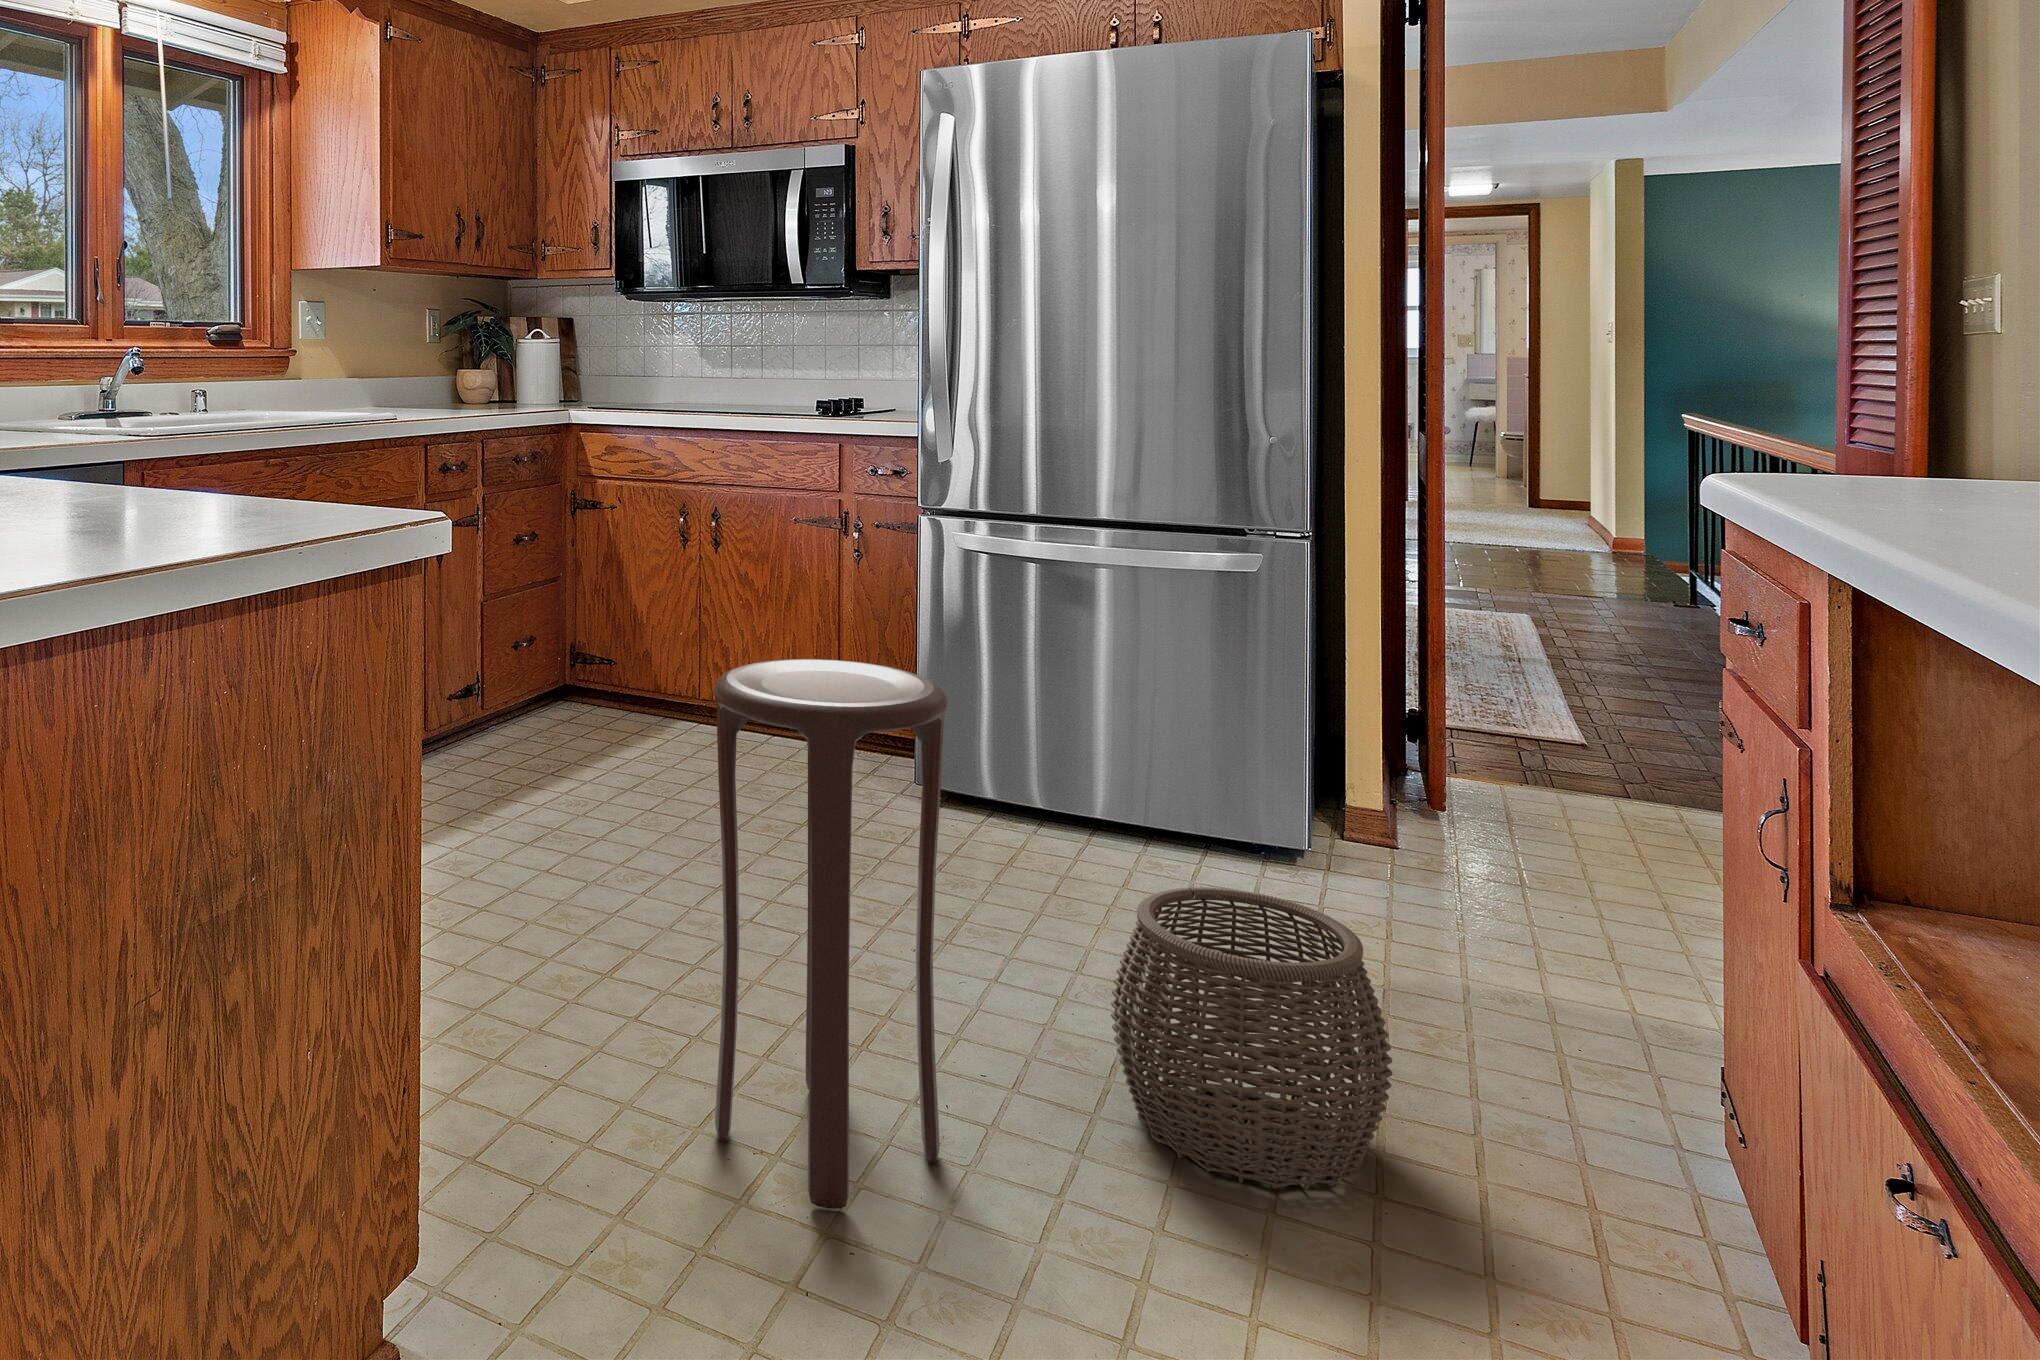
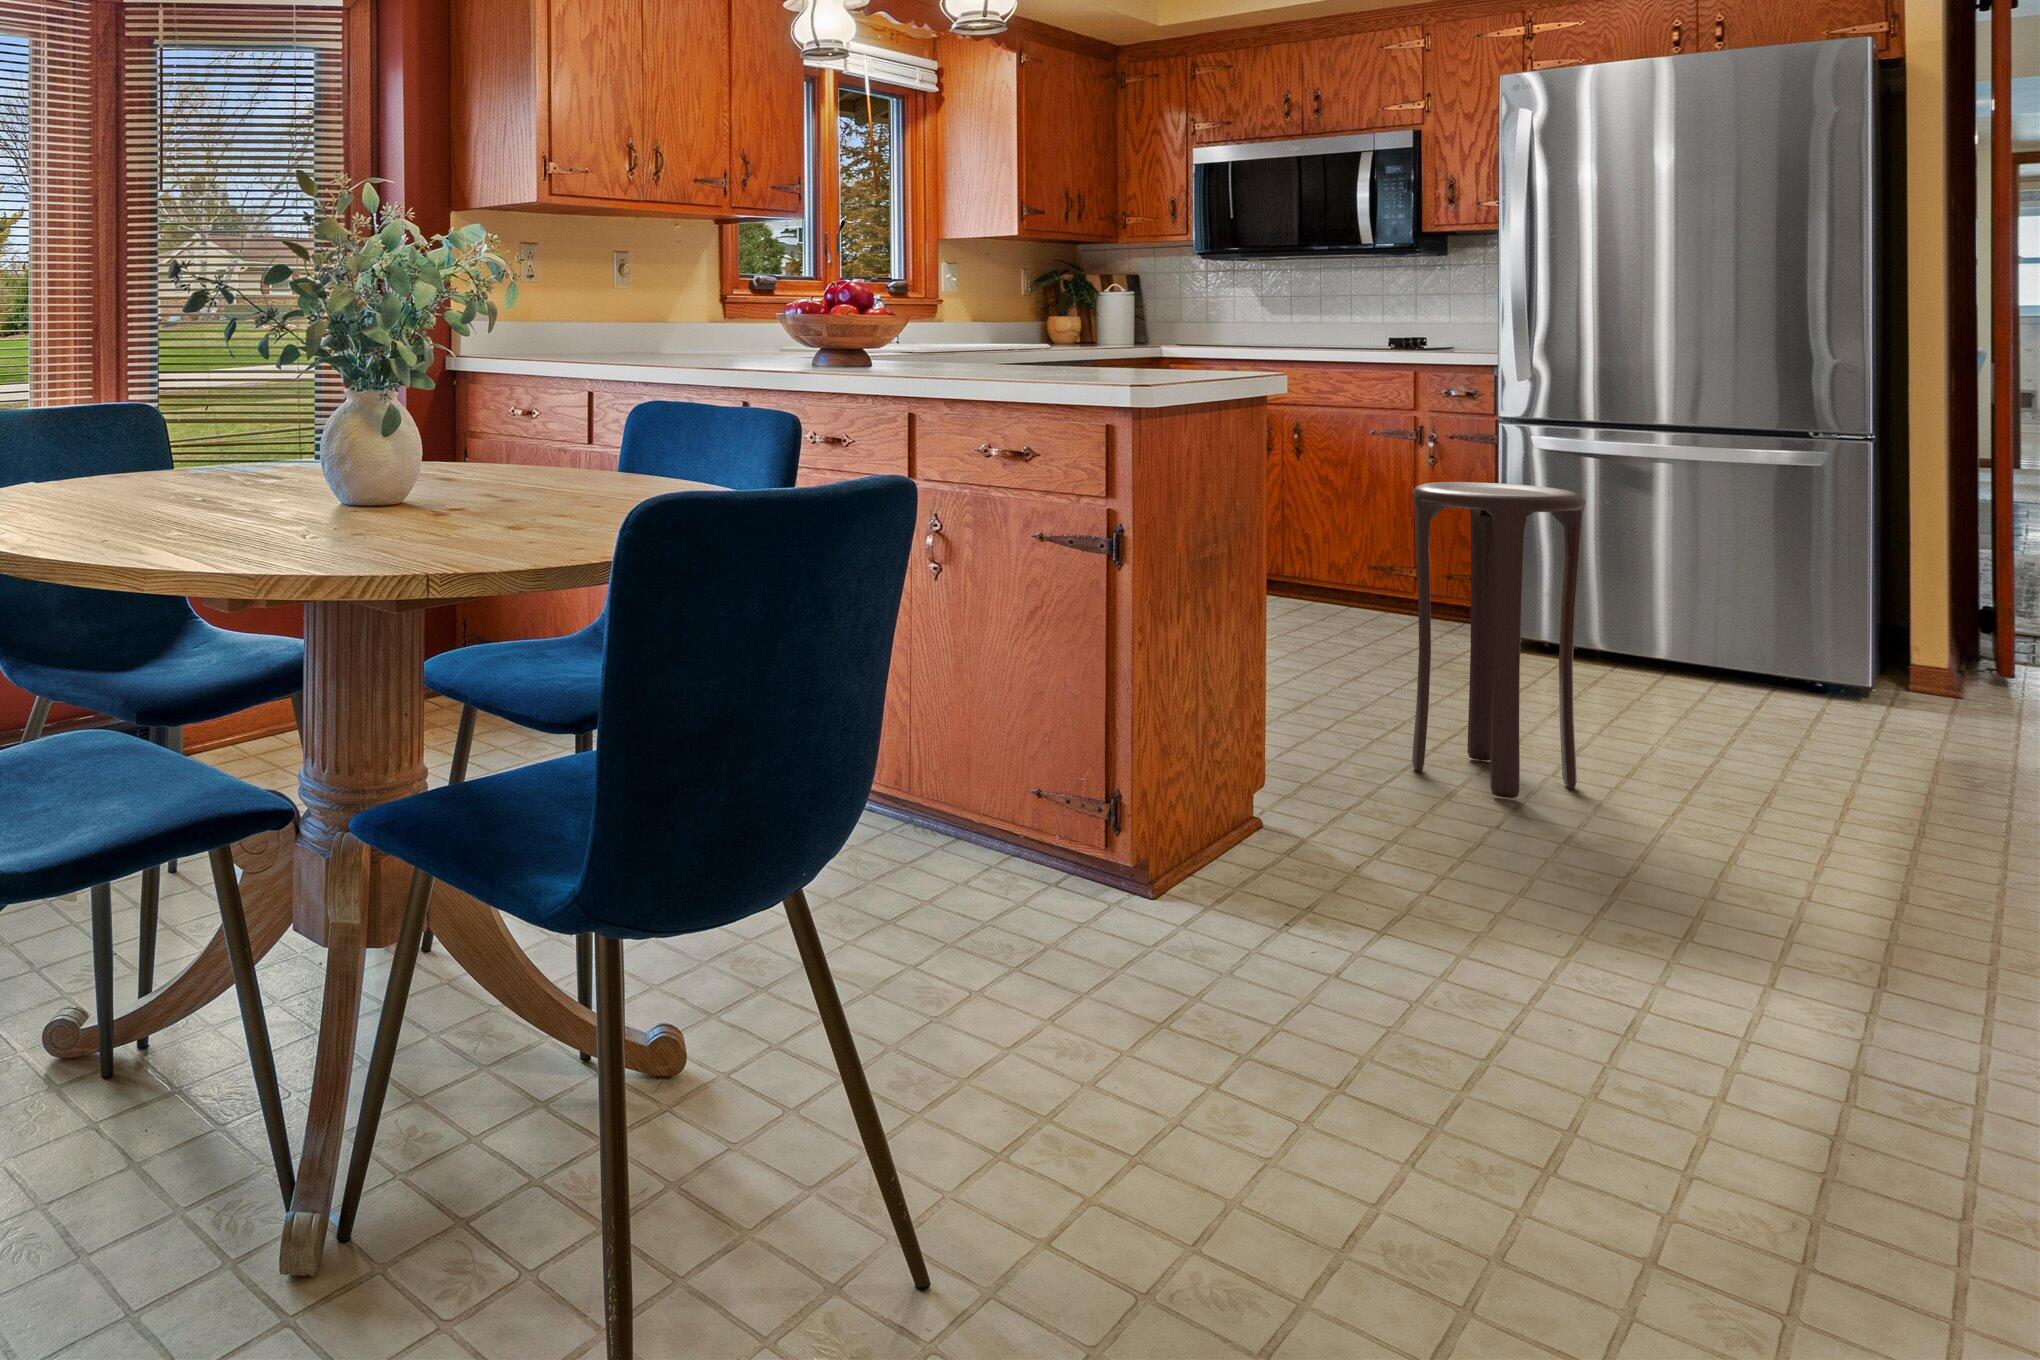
woven basket: present [1111,887,1393,1190] -> none [1700,643,1925,817]

